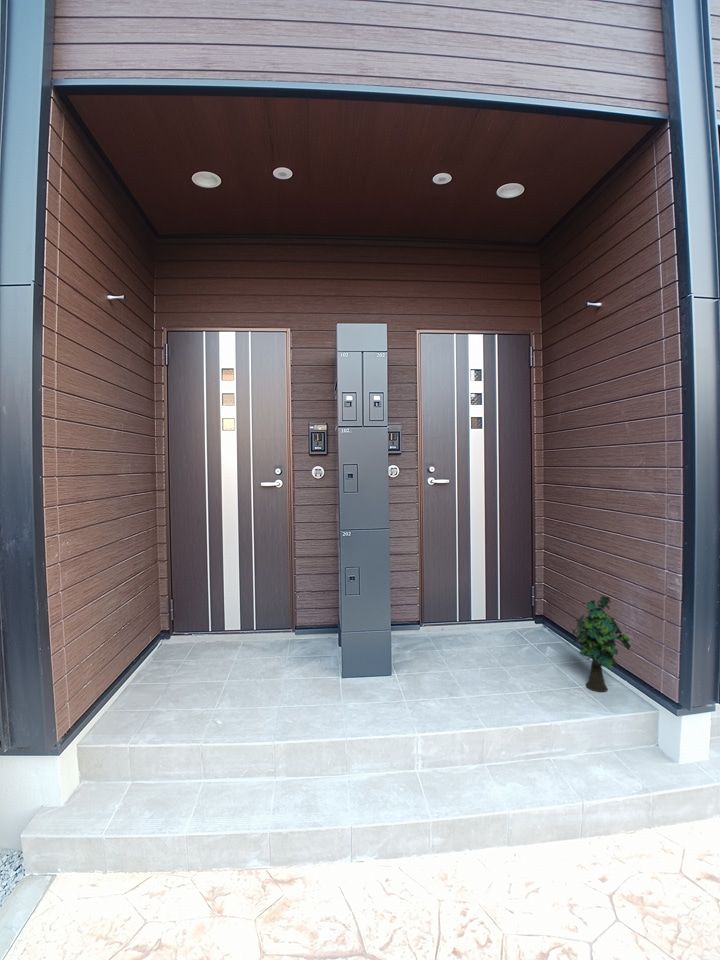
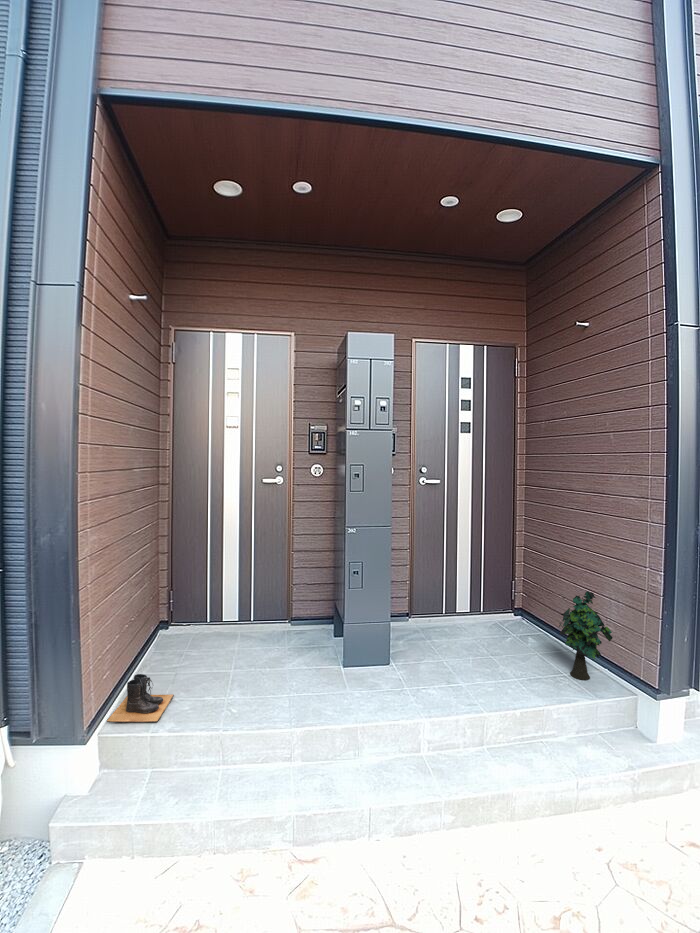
boots: none [90,684,162,733] -> present [107,674,174,722]

